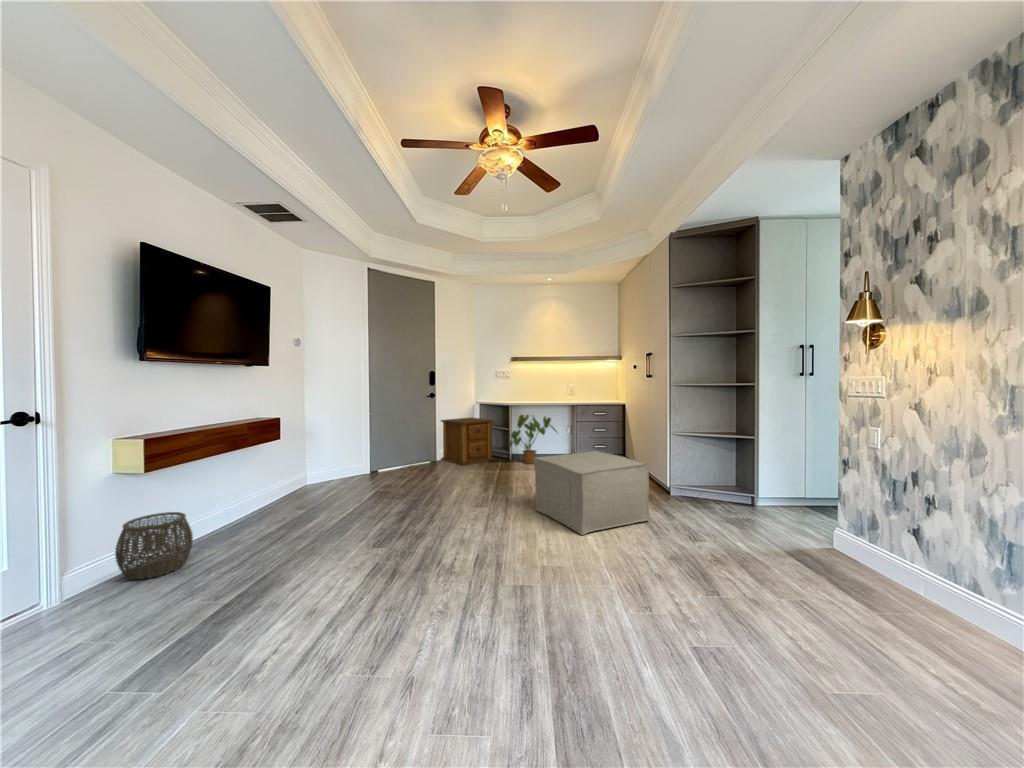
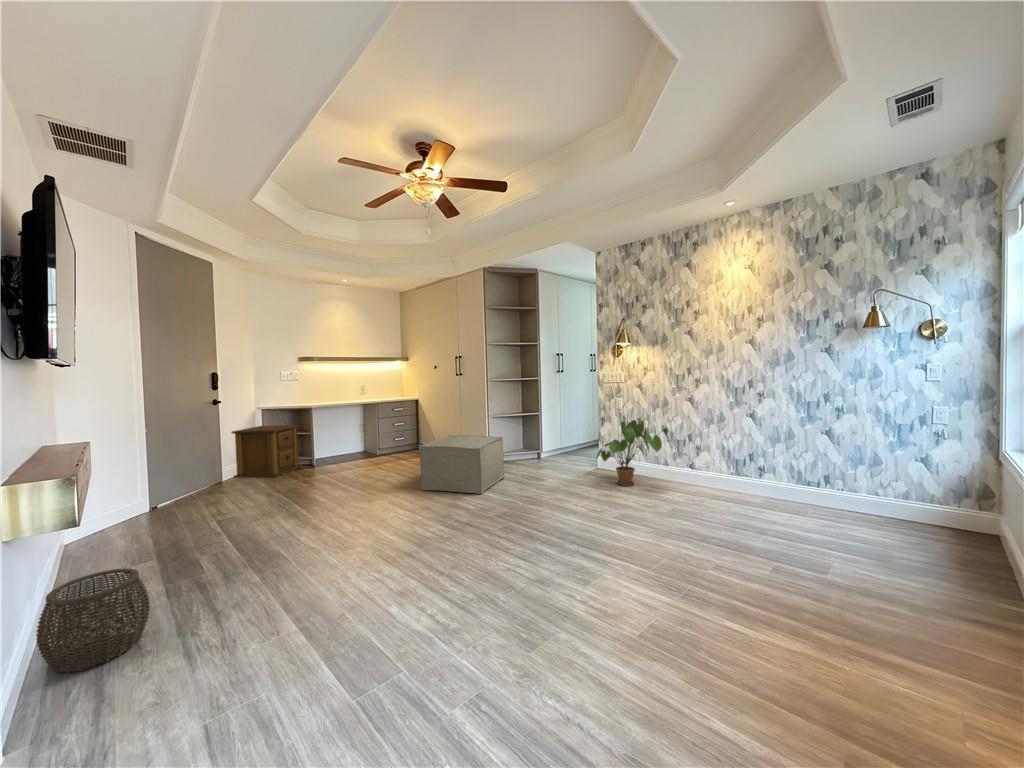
house plant: present [509,414,557,464] -> present [597,420,669,486]

